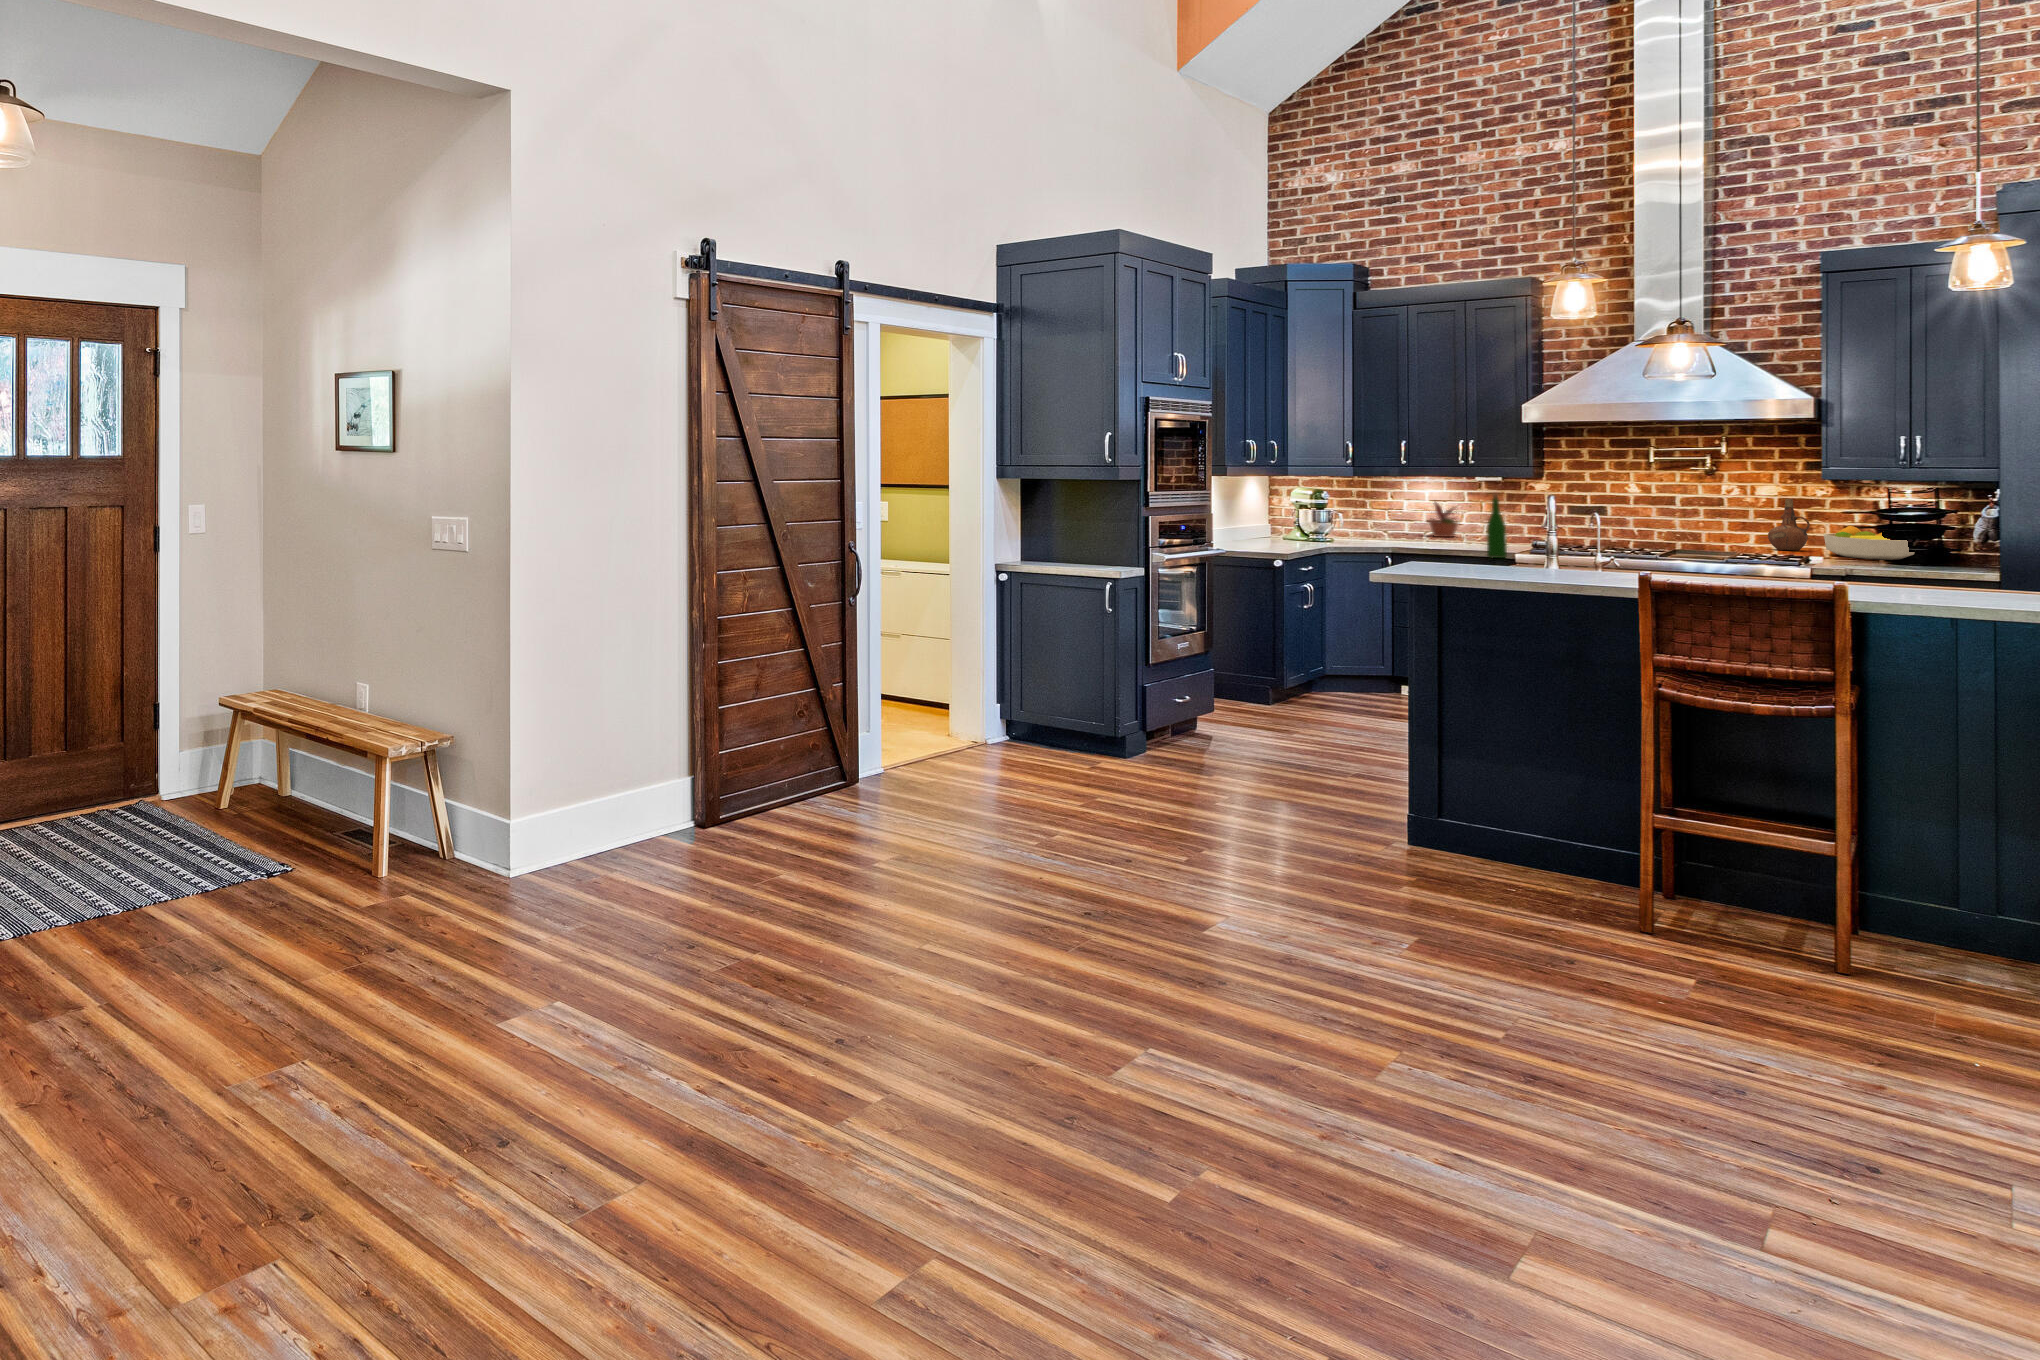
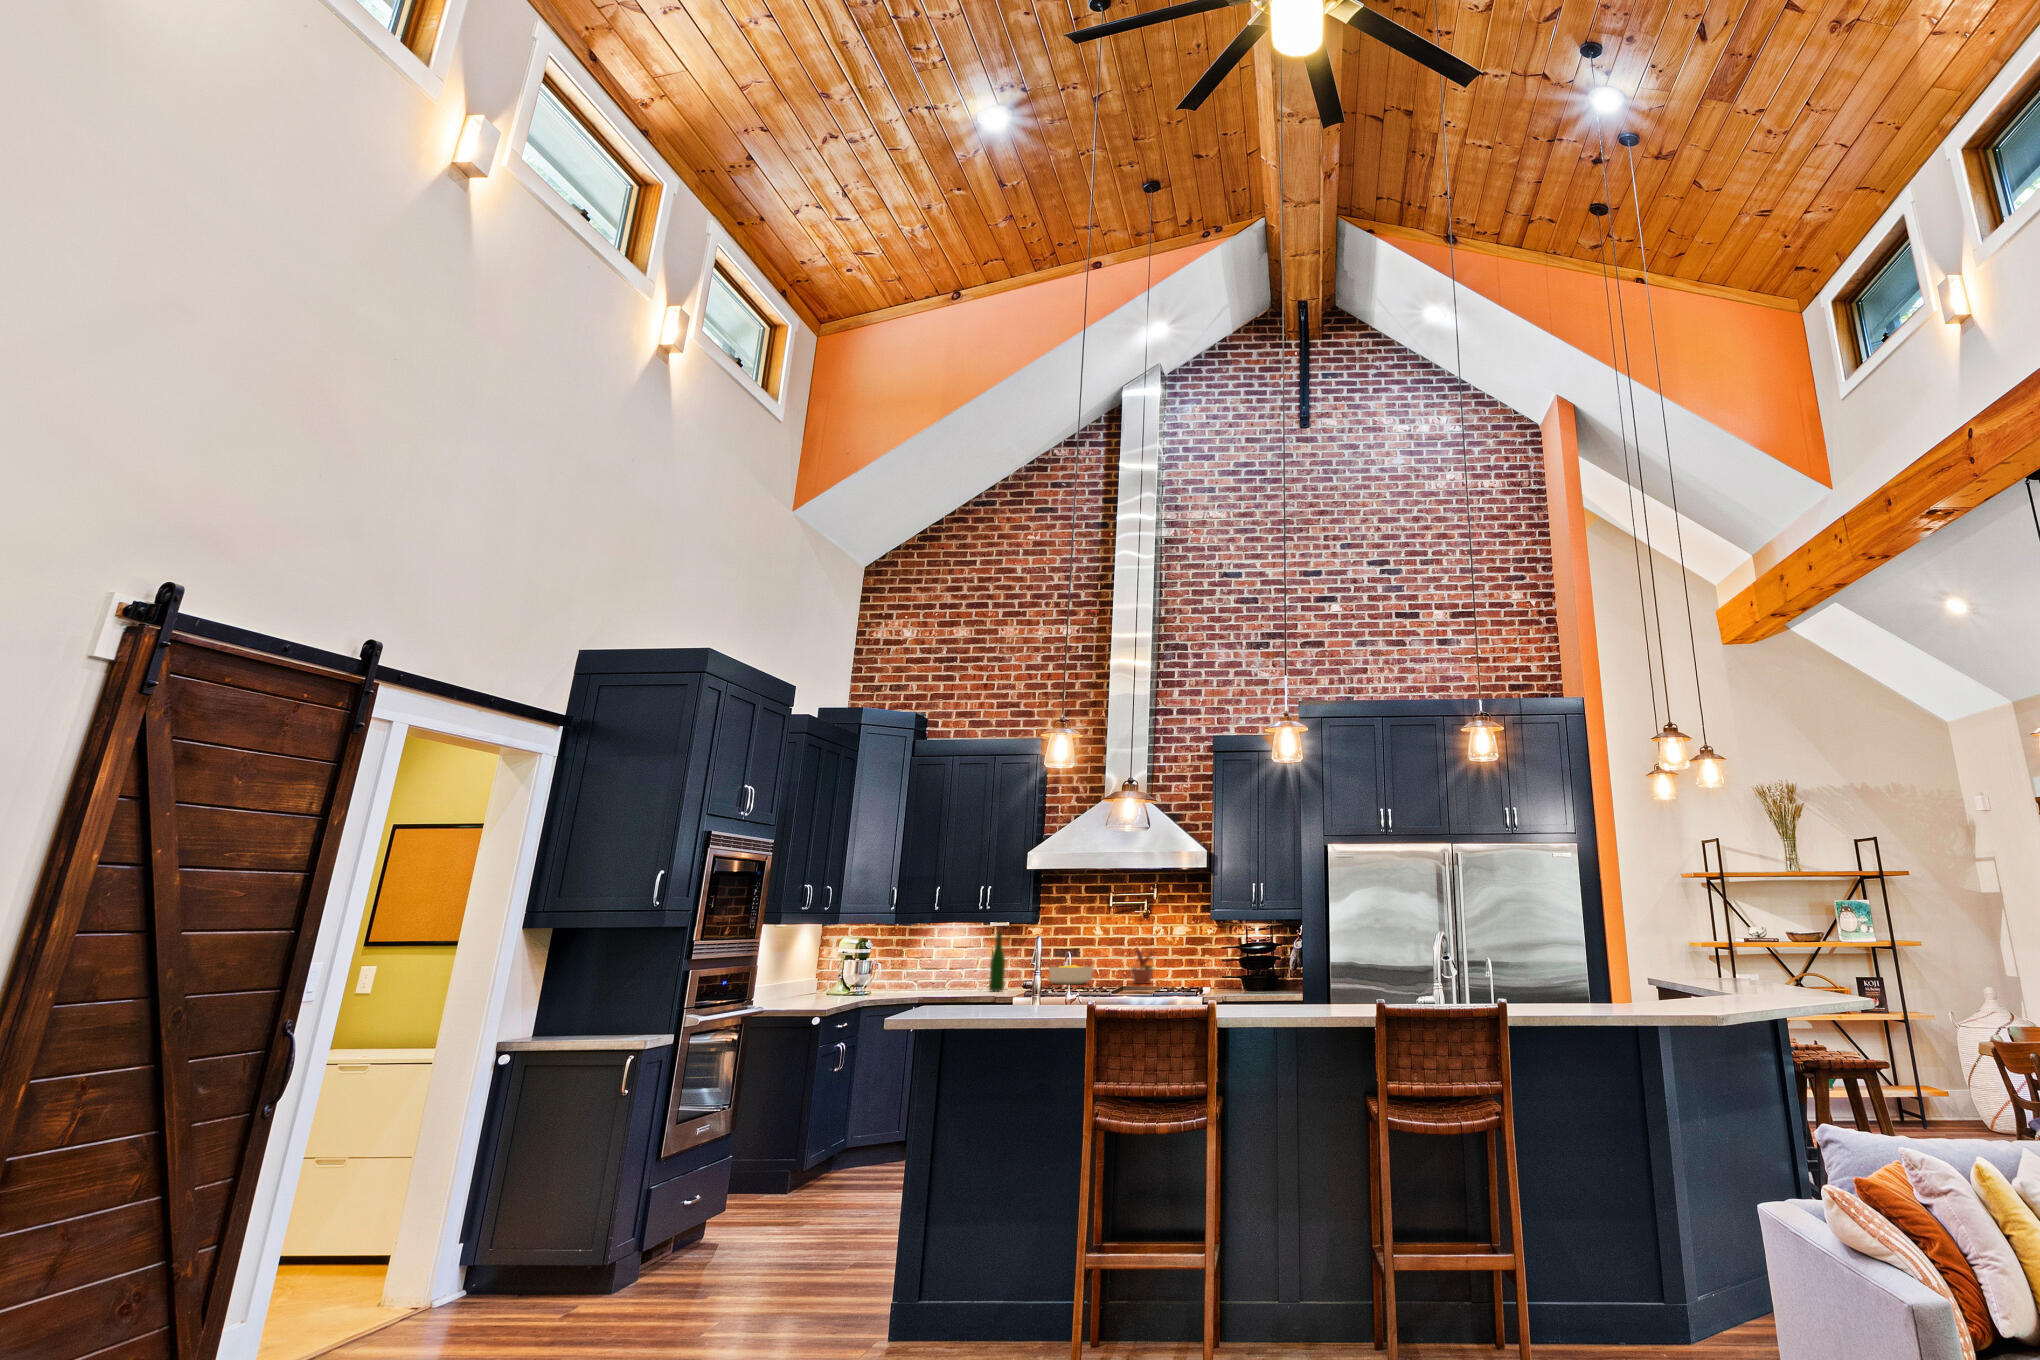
ceramic pitcher: present [1768,499,1810,550] -> none [1180,938,1204,983]
potted plant: present [1427,502,1458,537] -> present [1129,949,1153,984]
fruit bowl: present [1824,525,1914,560] -> present [1047,964,1093,985]

